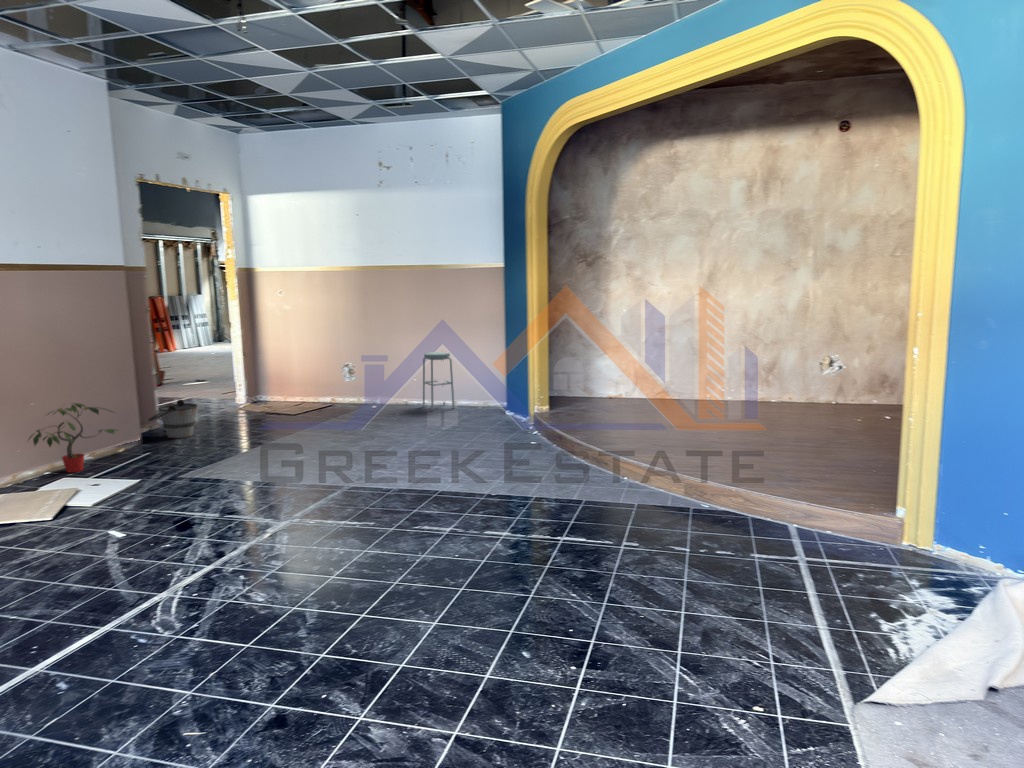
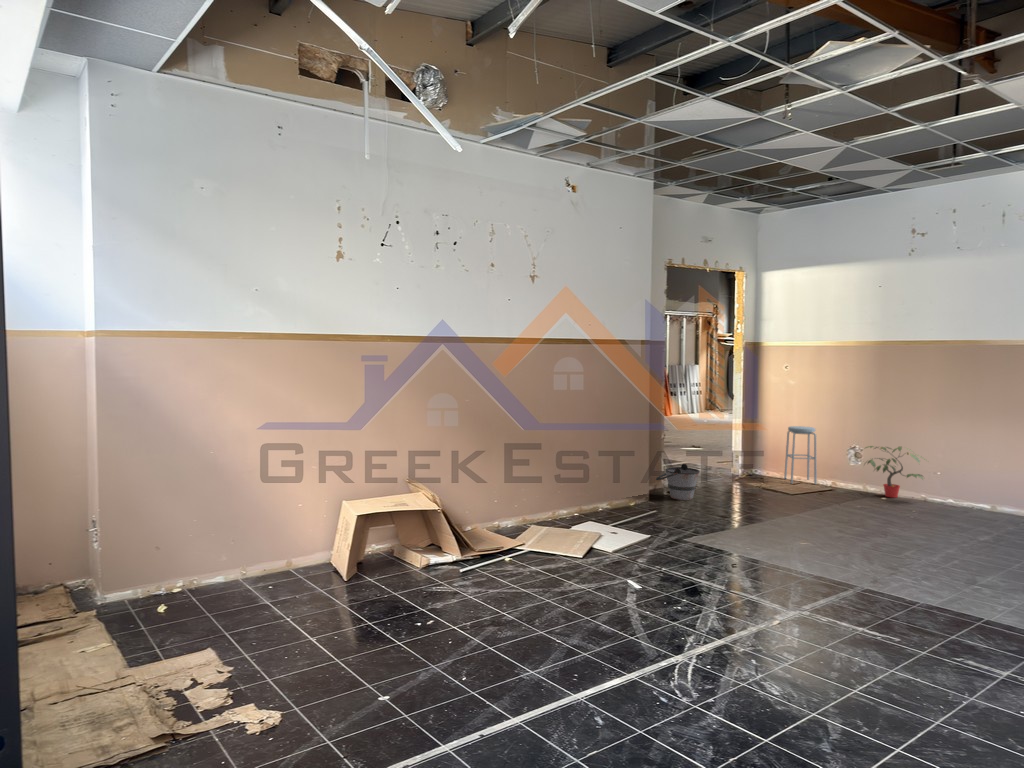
stool: present [423,352,454,411] -> present [784,426,817,484]
potted plant: present [28,403,117,472] -> present [866,446,925,498]

